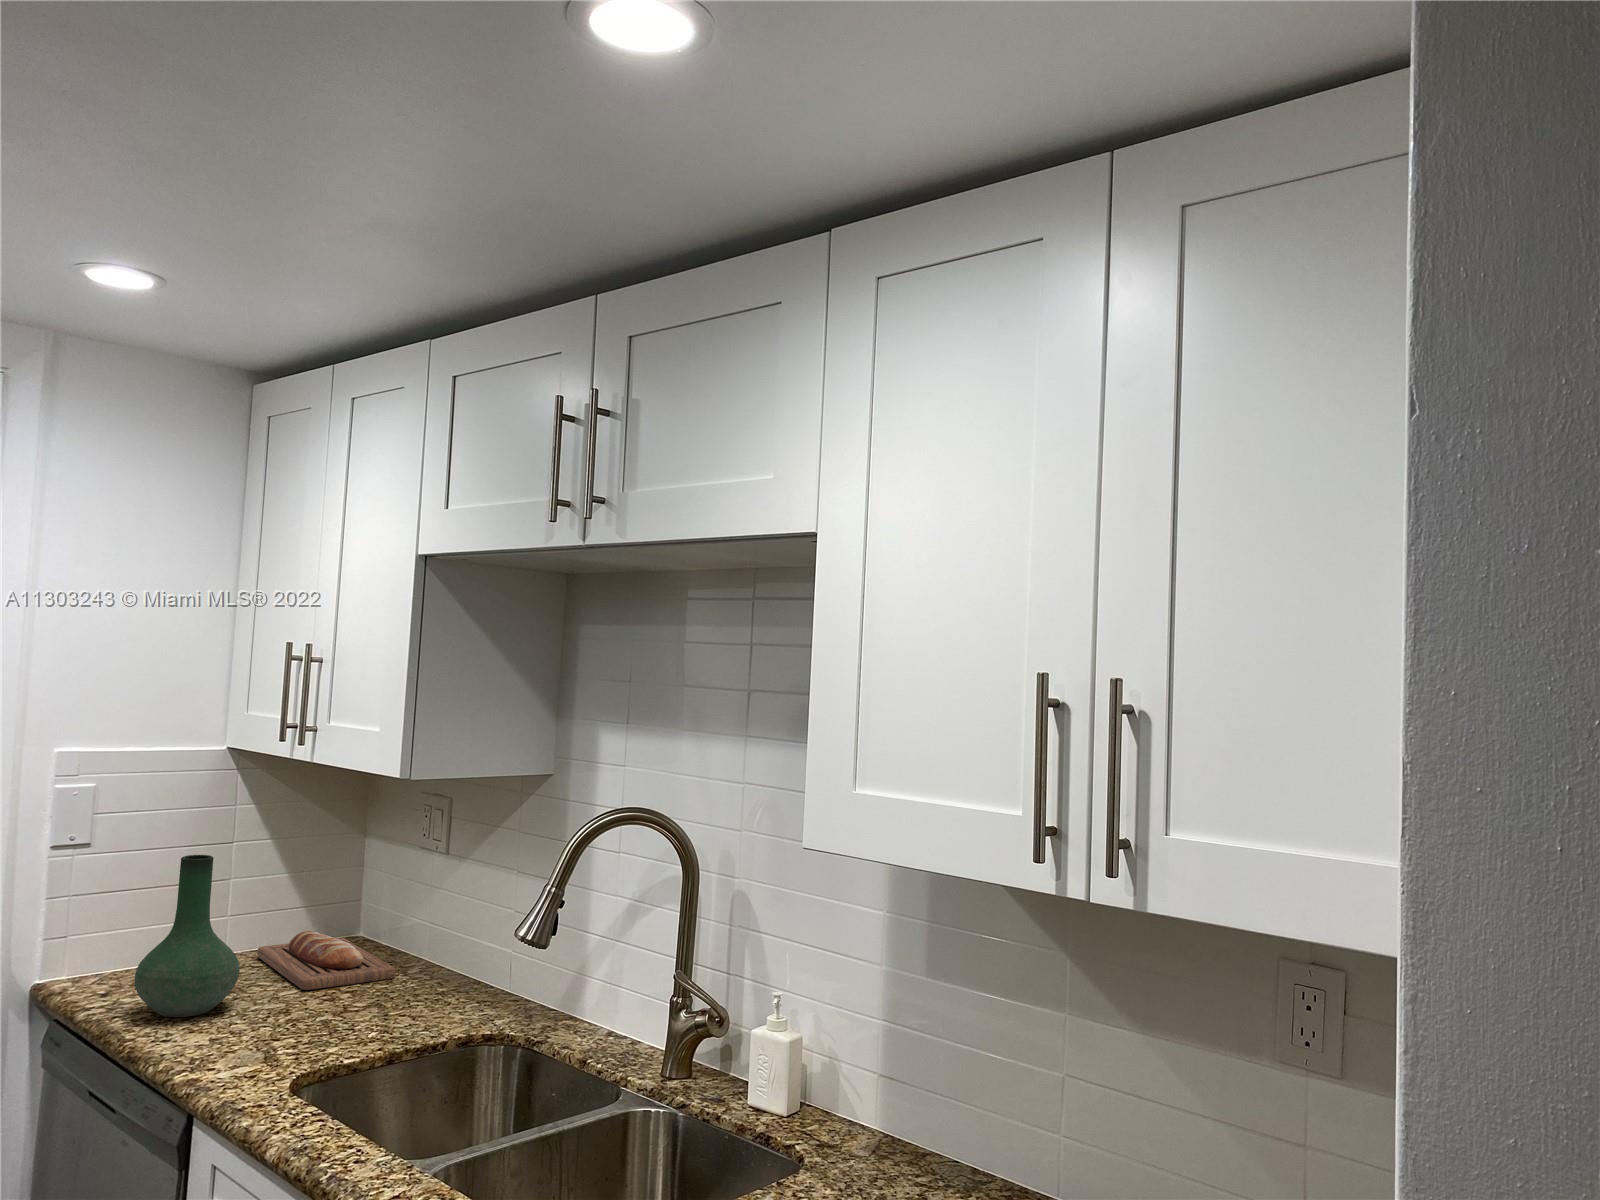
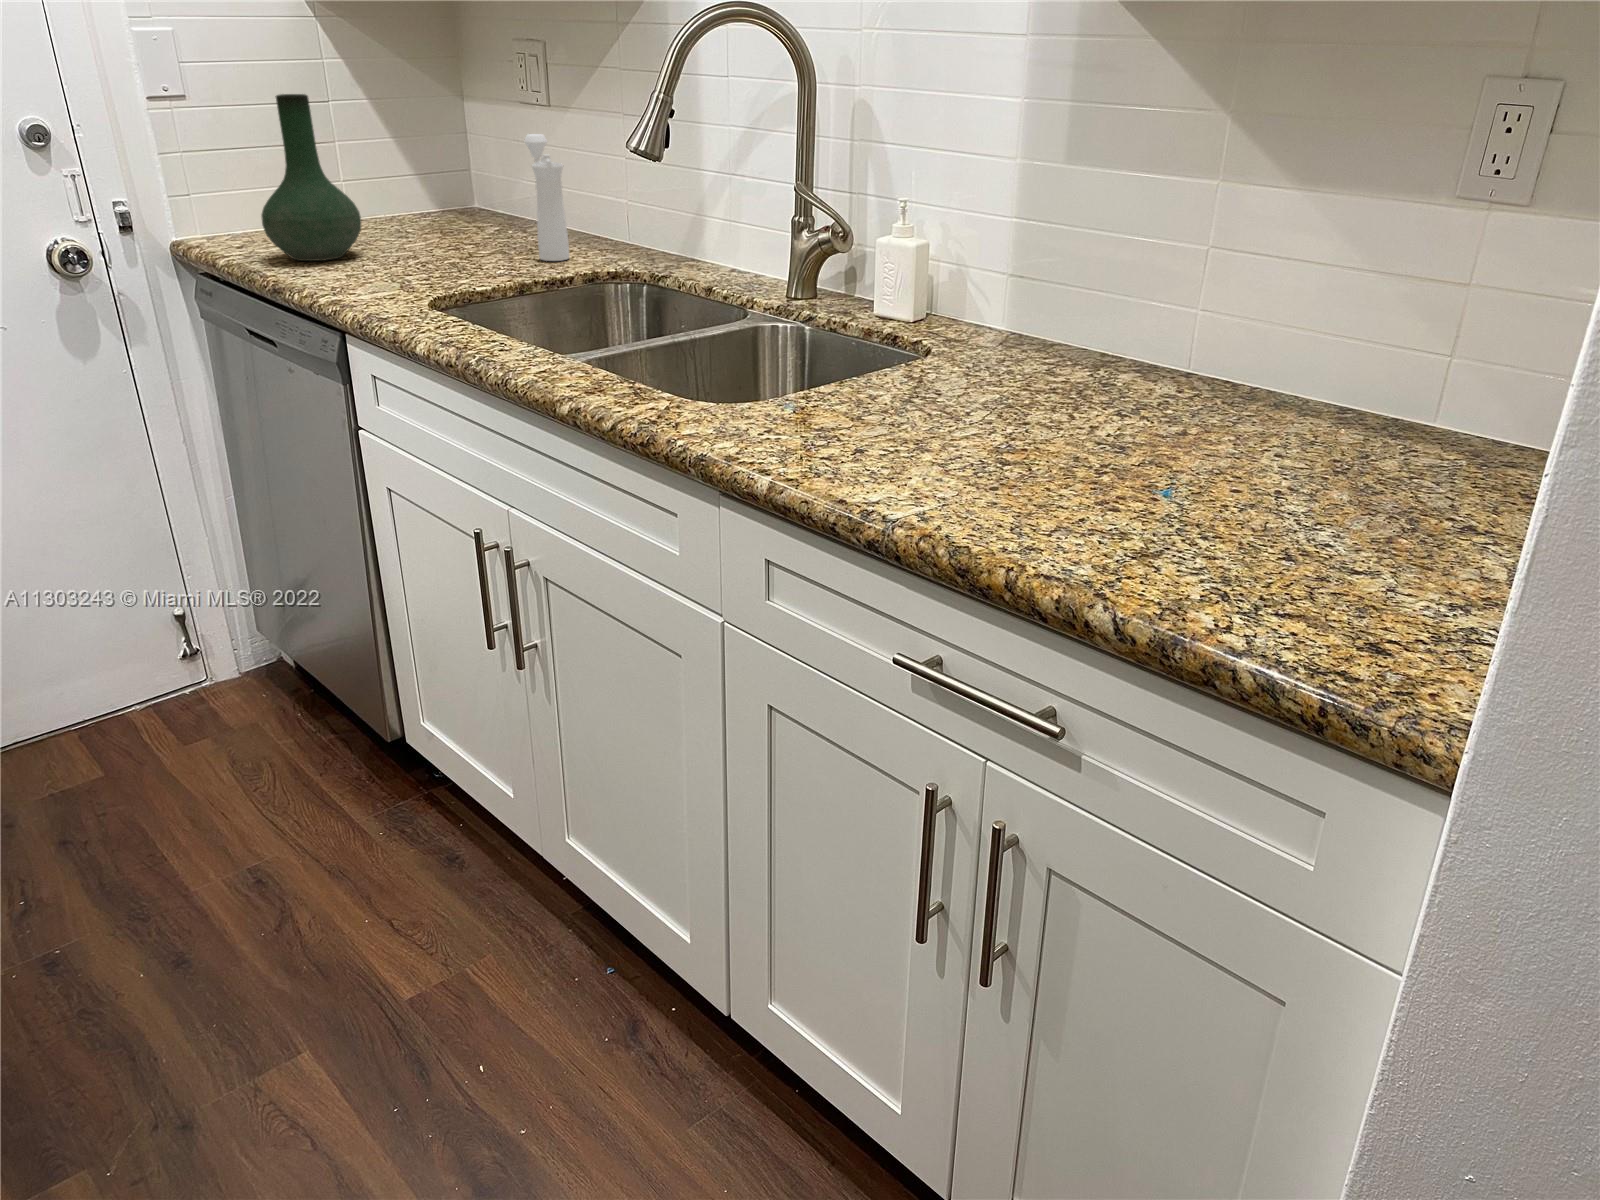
pepper mill: none [415,891,452,1019] -> present [524,134,569,261]
bread loaf: present [257,931,396,990] -> none [376,194,515,243]

